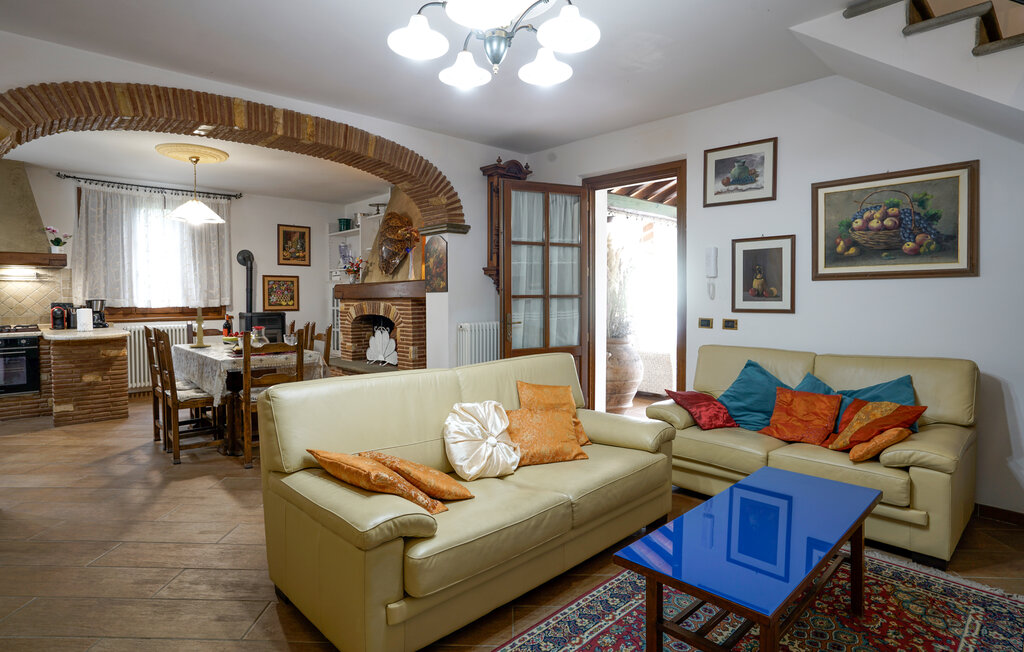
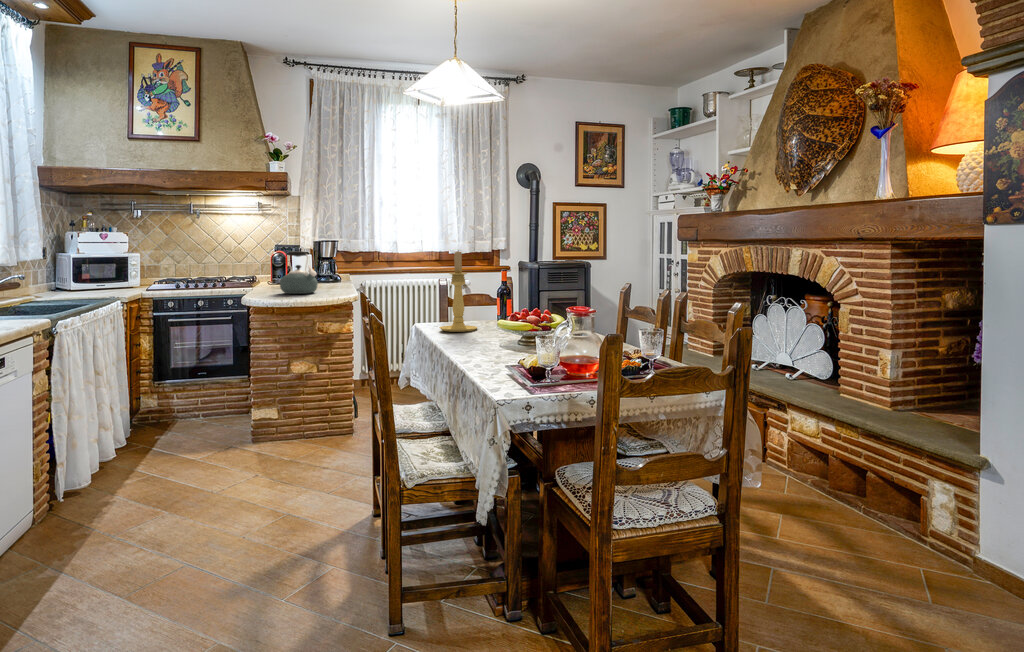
kettle: none [73,307,101,333] -> present [280,251,318,294]

